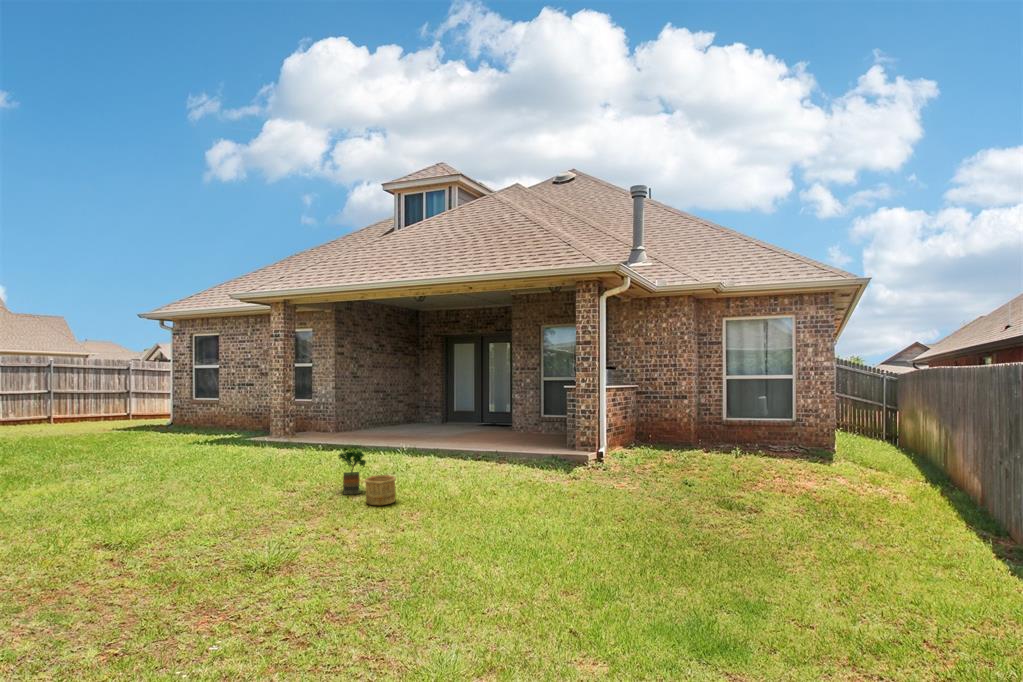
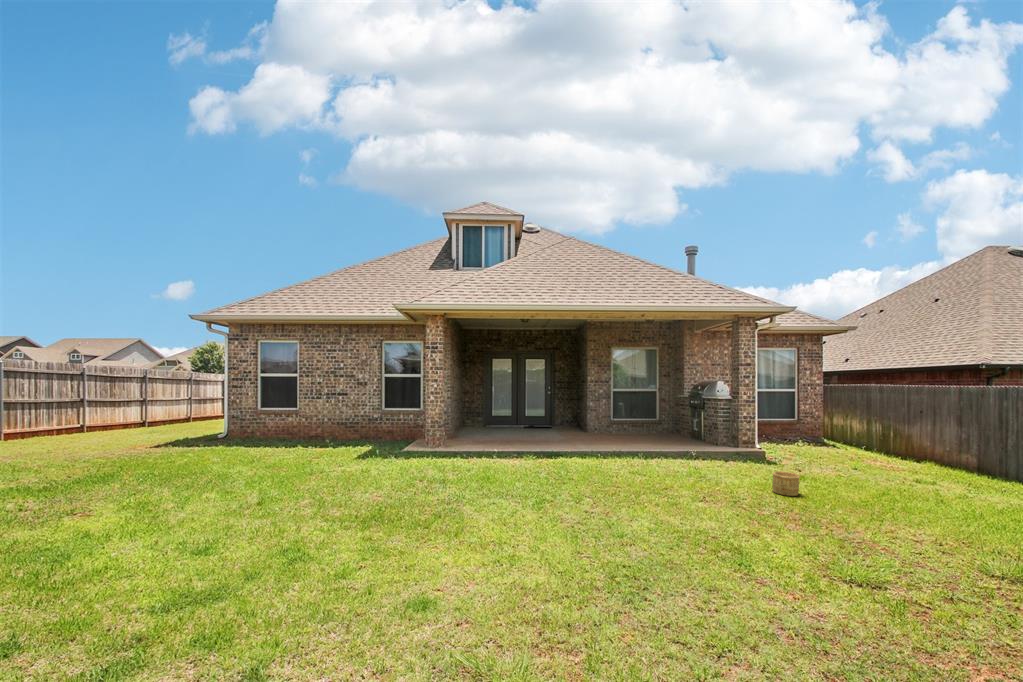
potted tree: present [339,451,366,495] -> none [727,452,757,490]

